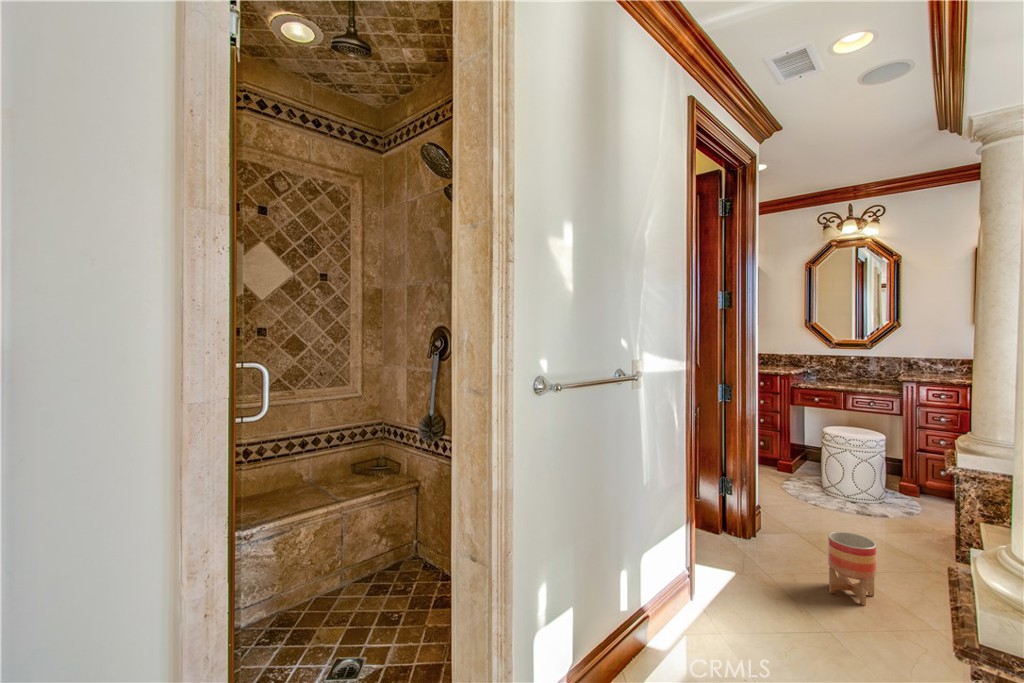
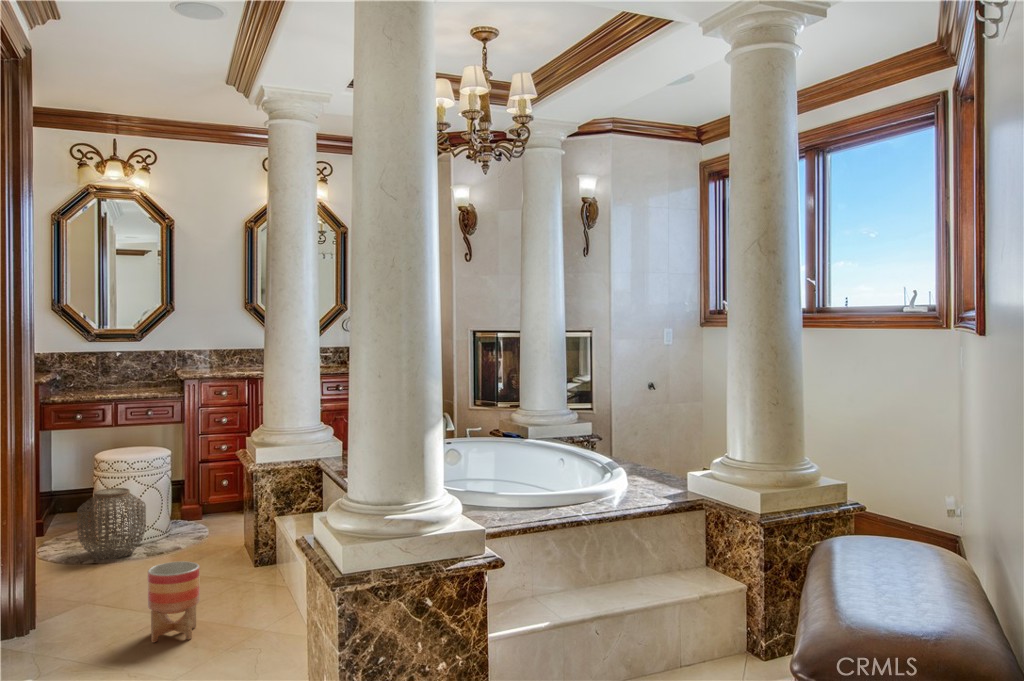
woven basket: none [805,456,858,509] -> present [77,488,146,559]

